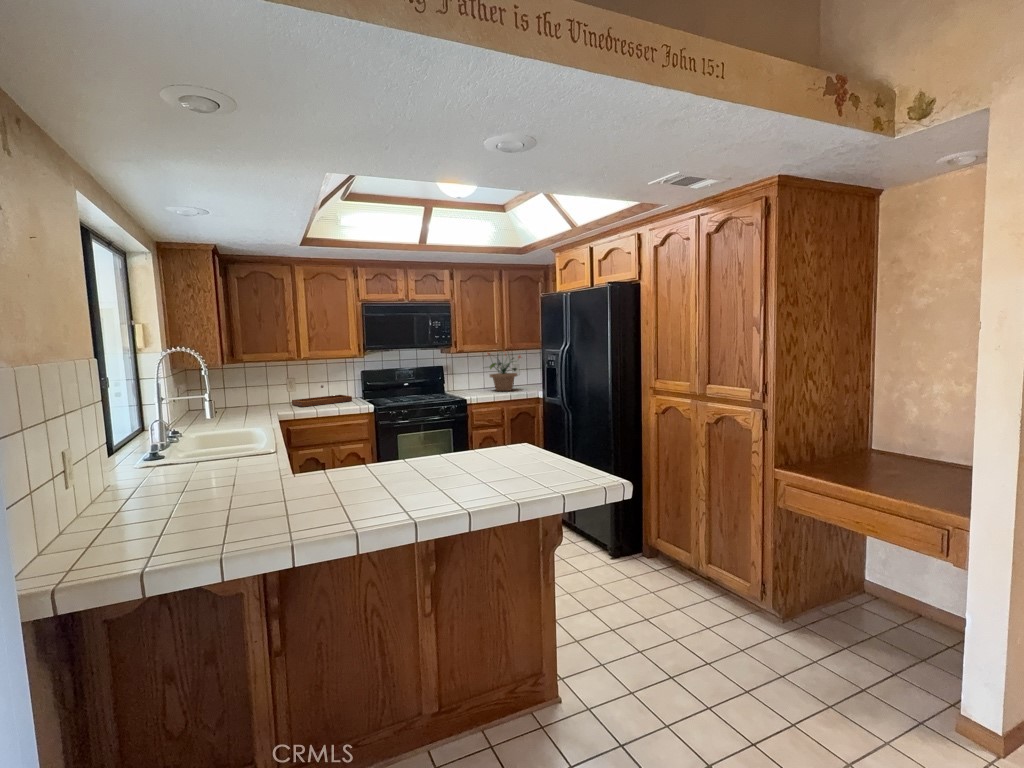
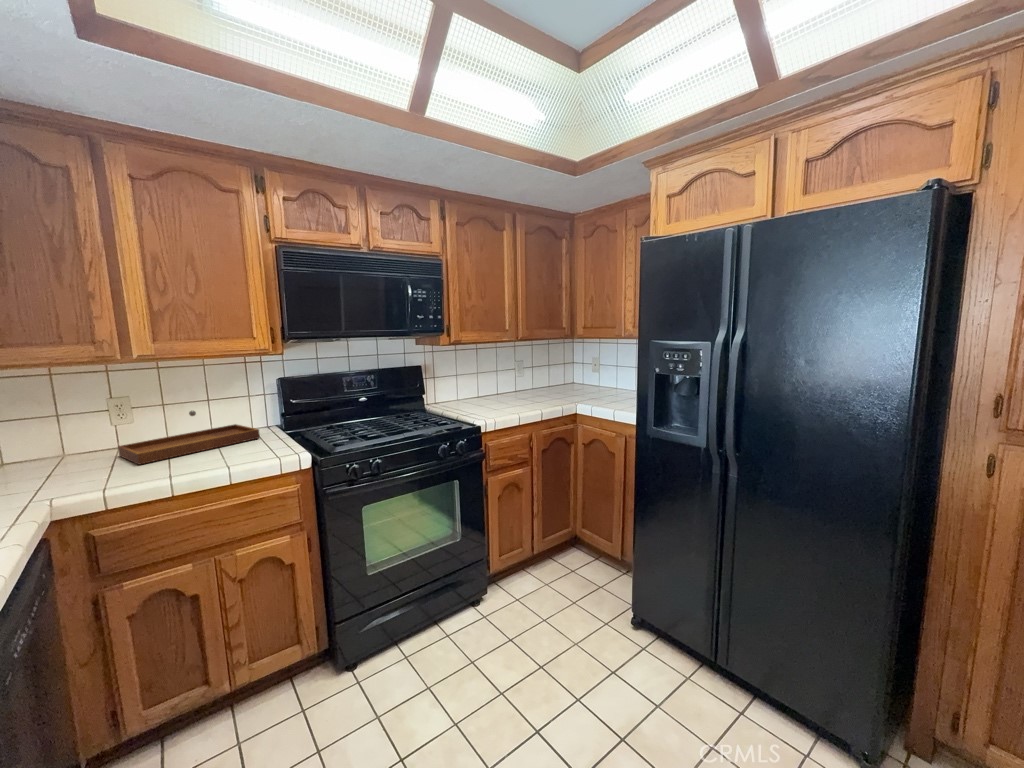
potted plant: present [488,350,521,391] -> none [480,334,543,404]

